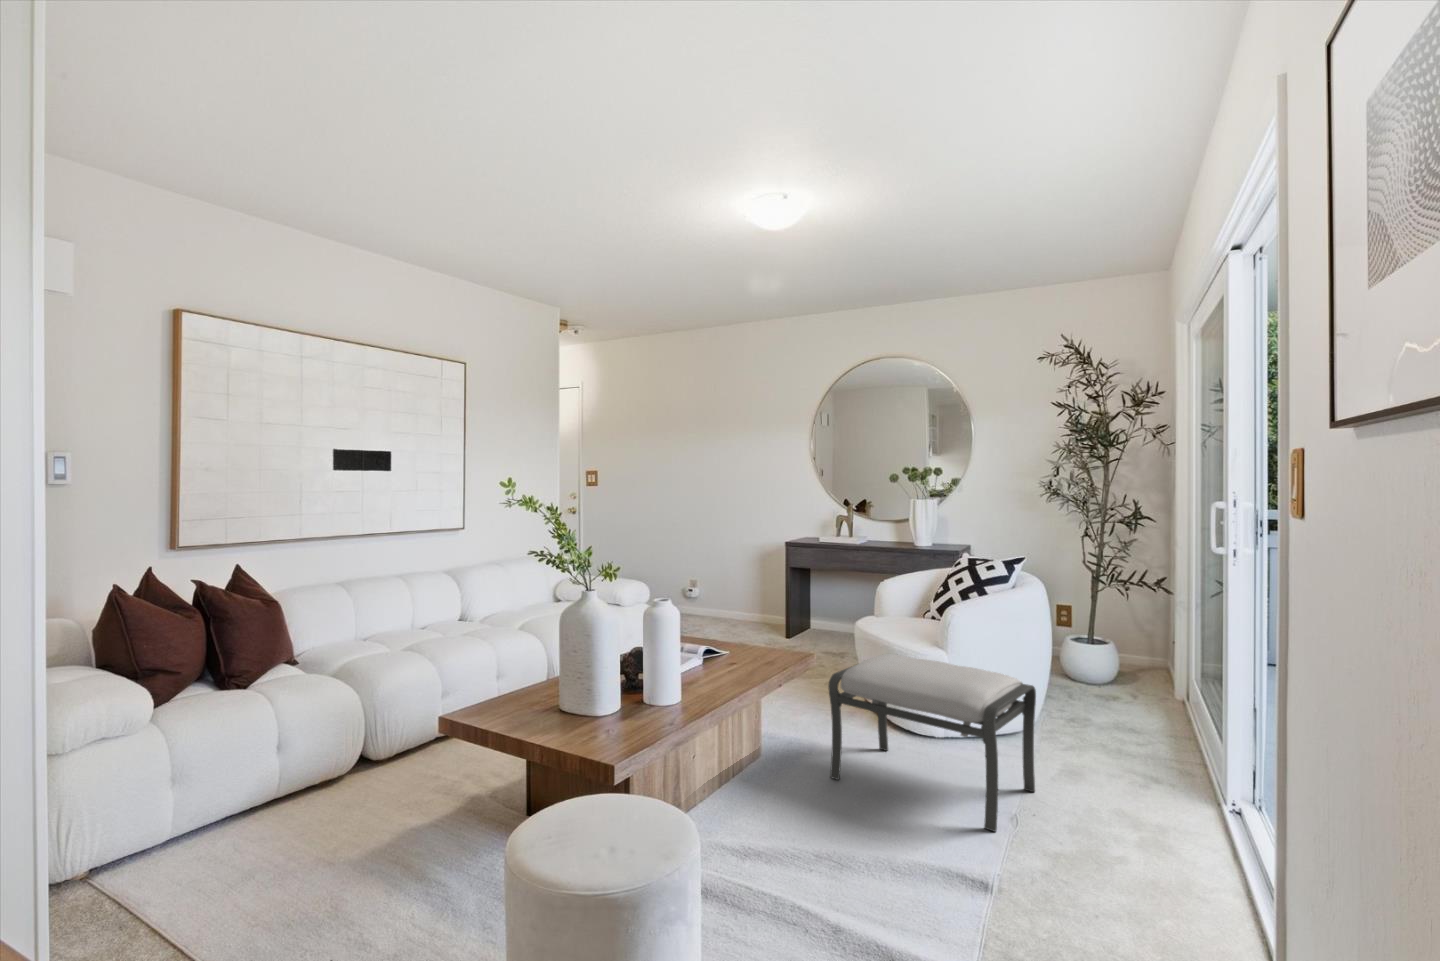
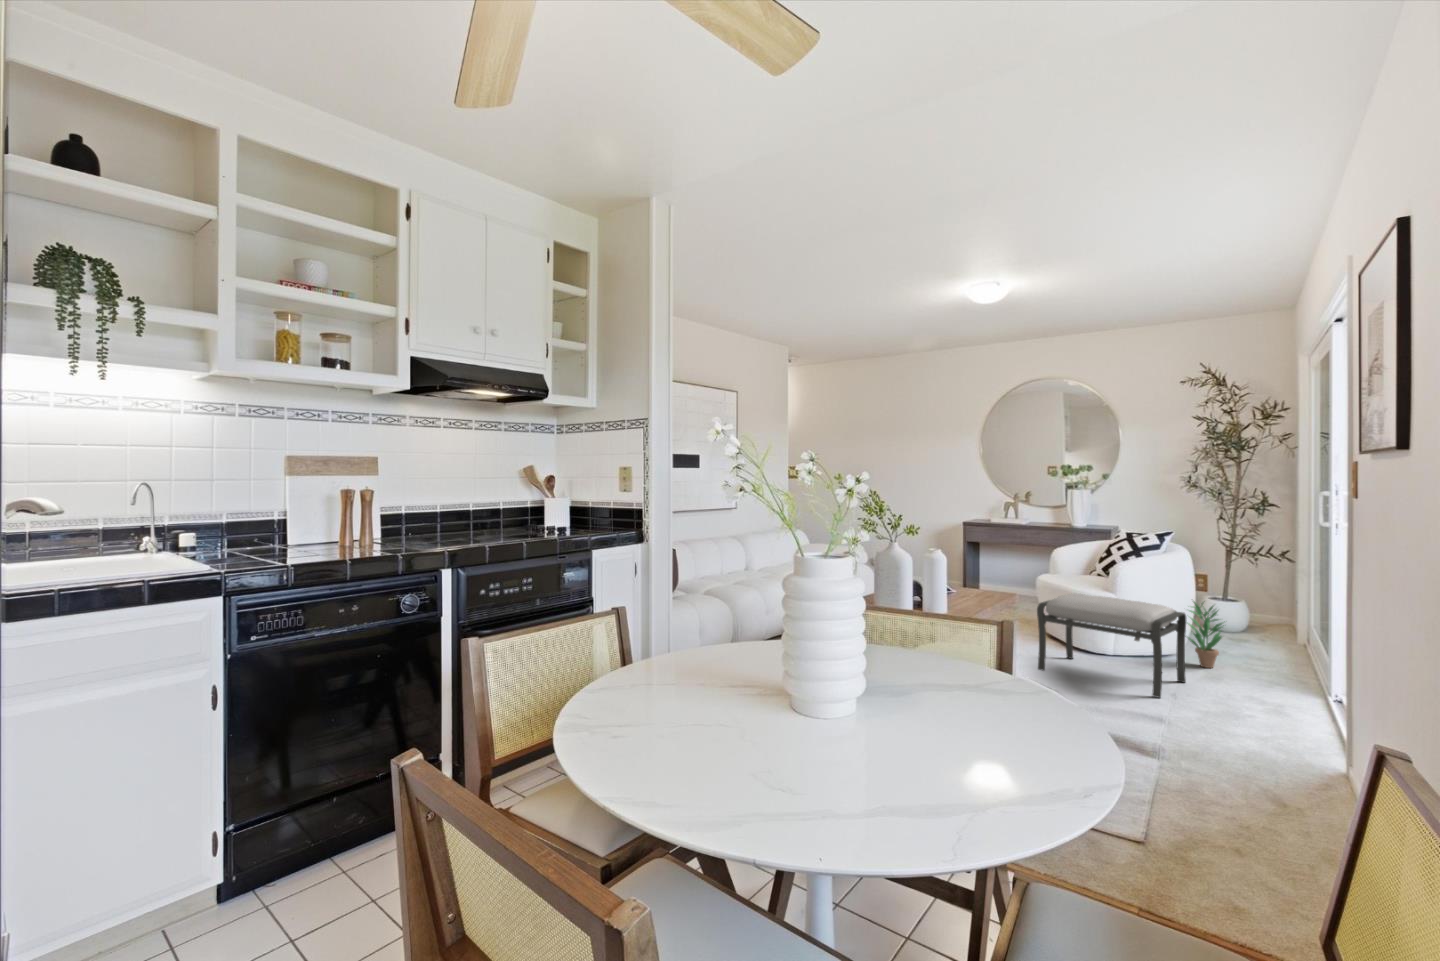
potted plant: none [1035,656,1092,758] -> present [1188,602,1223,668]

